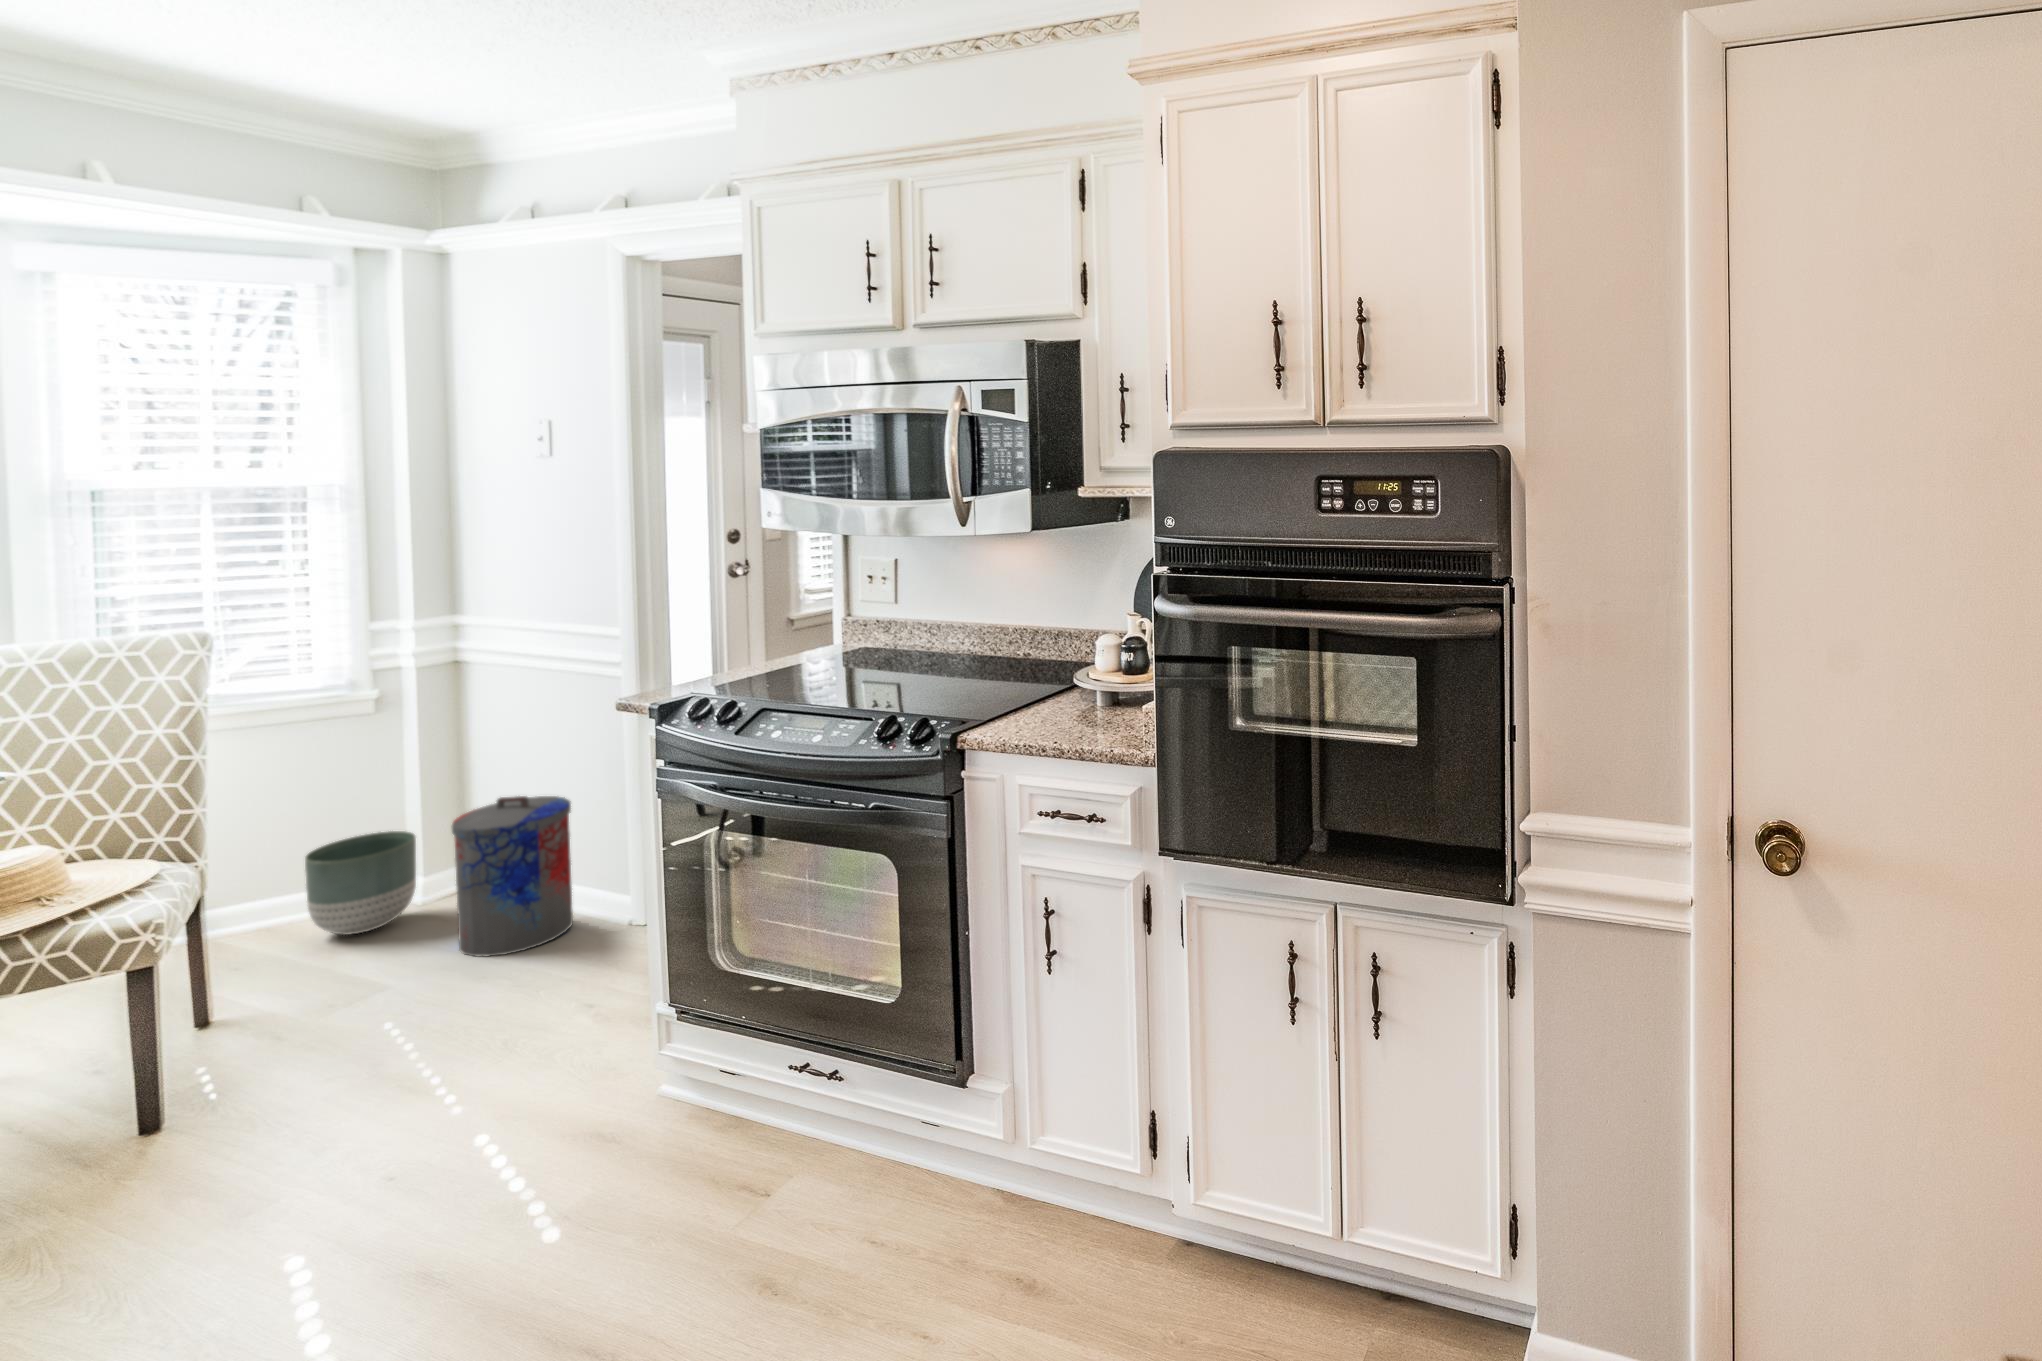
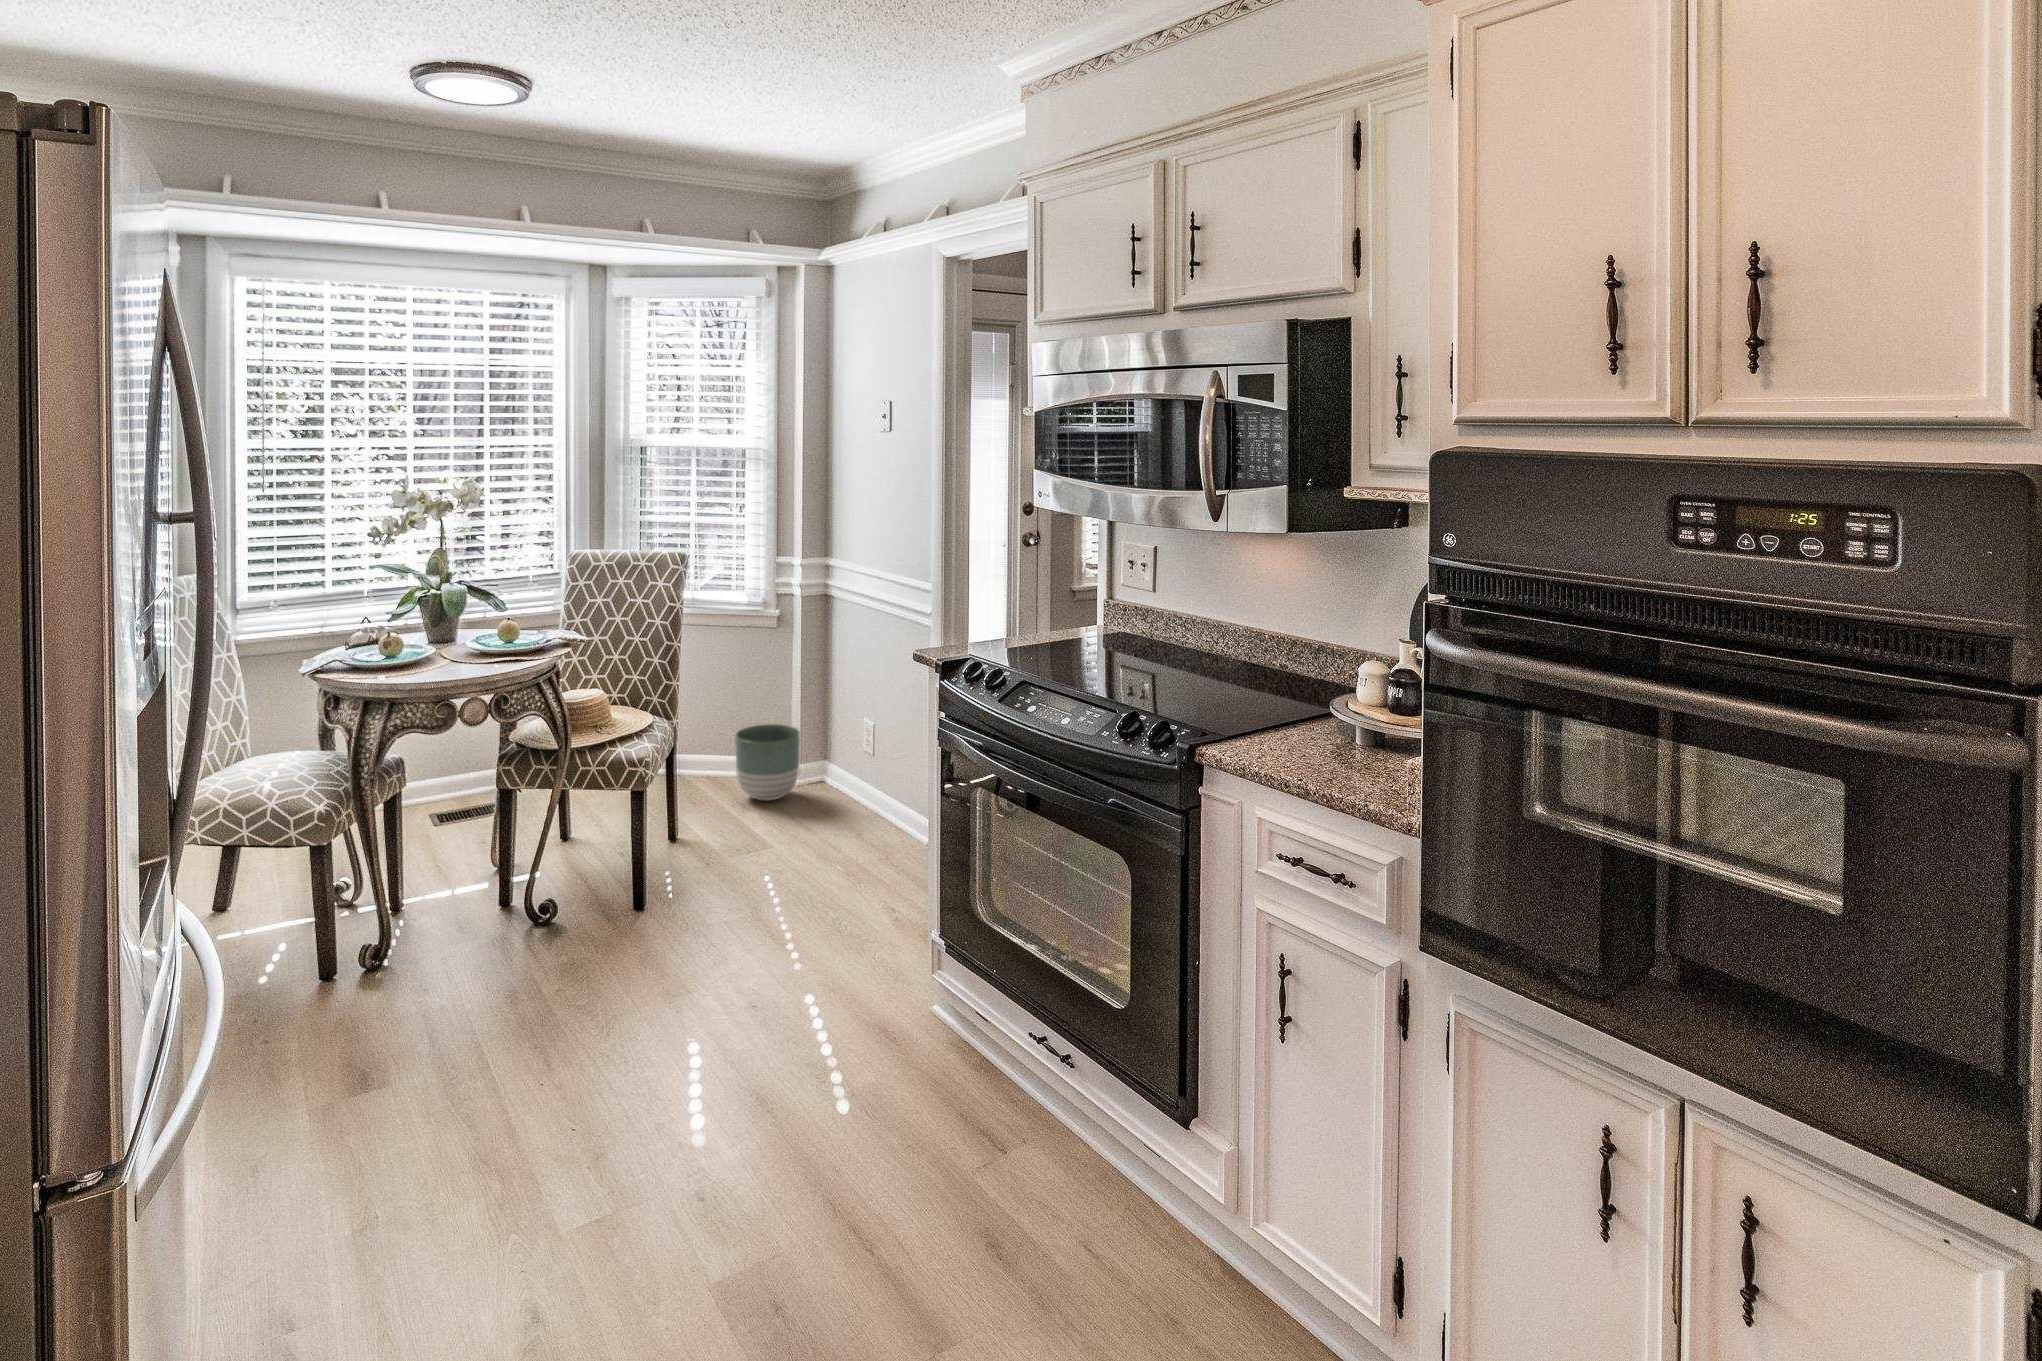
trash can: present [452,796,573,957] -> none [819,715,897,846]

